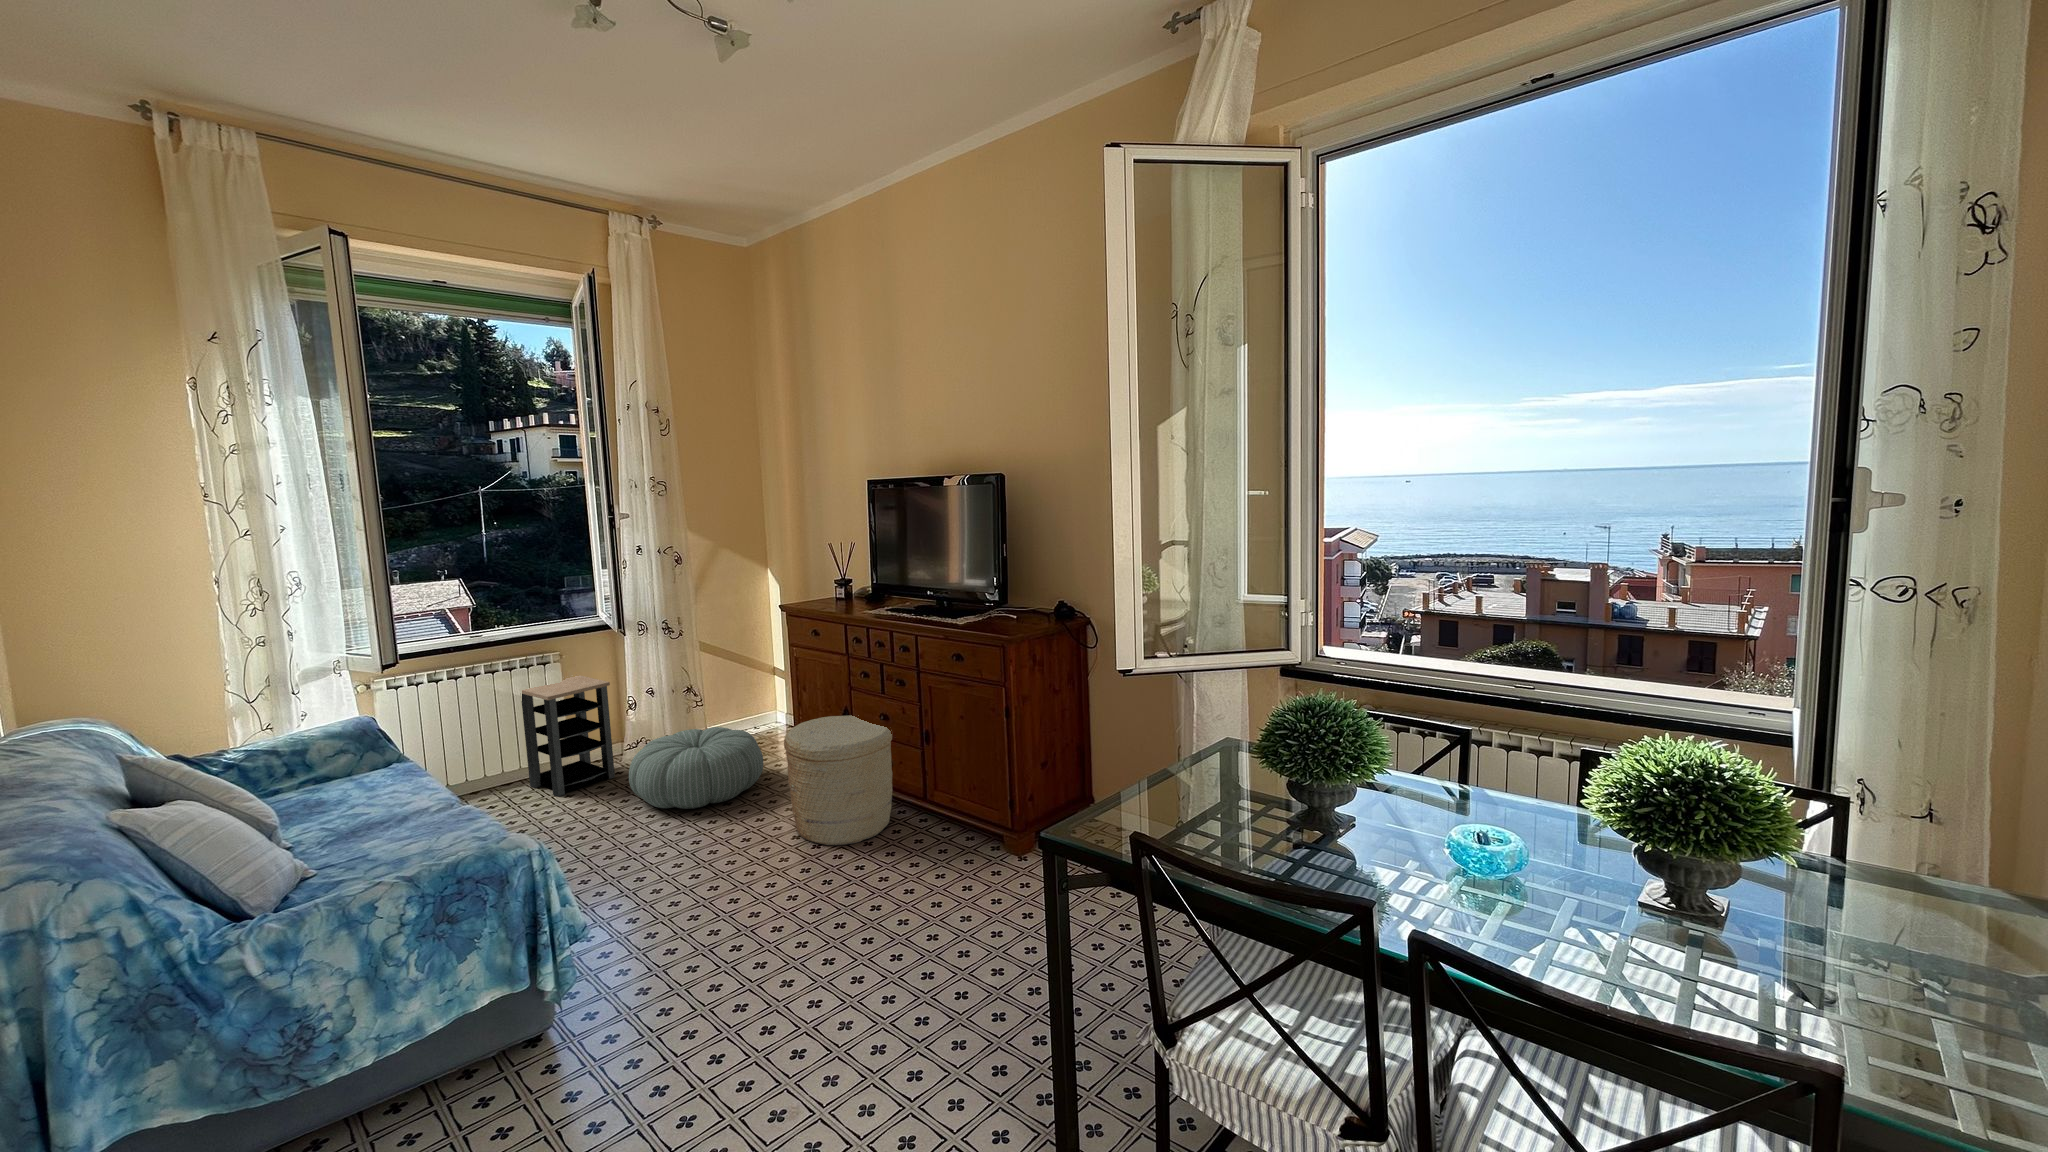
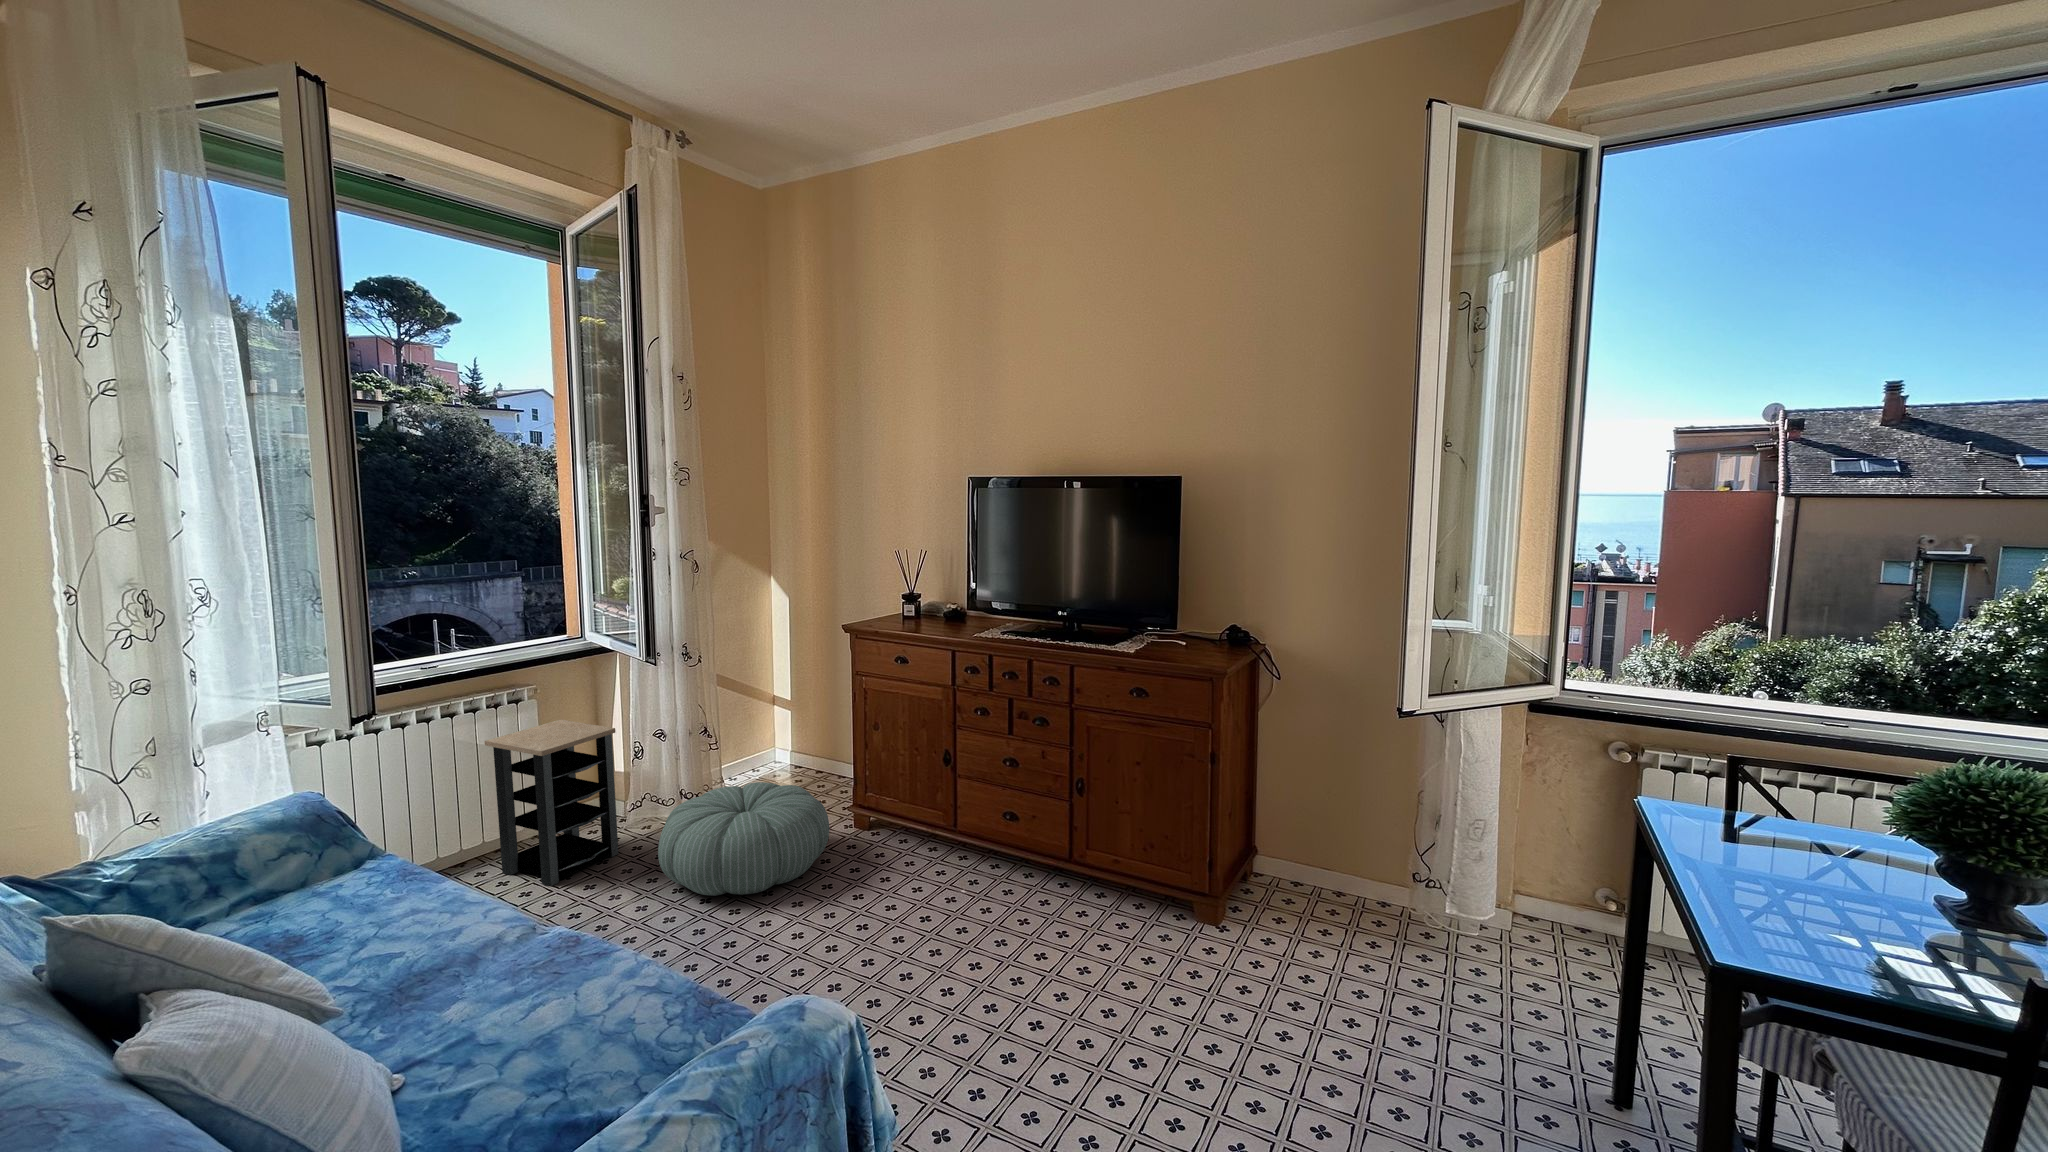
woven basket: present [784,715,893,845] -> none [897,762,1032,936]

